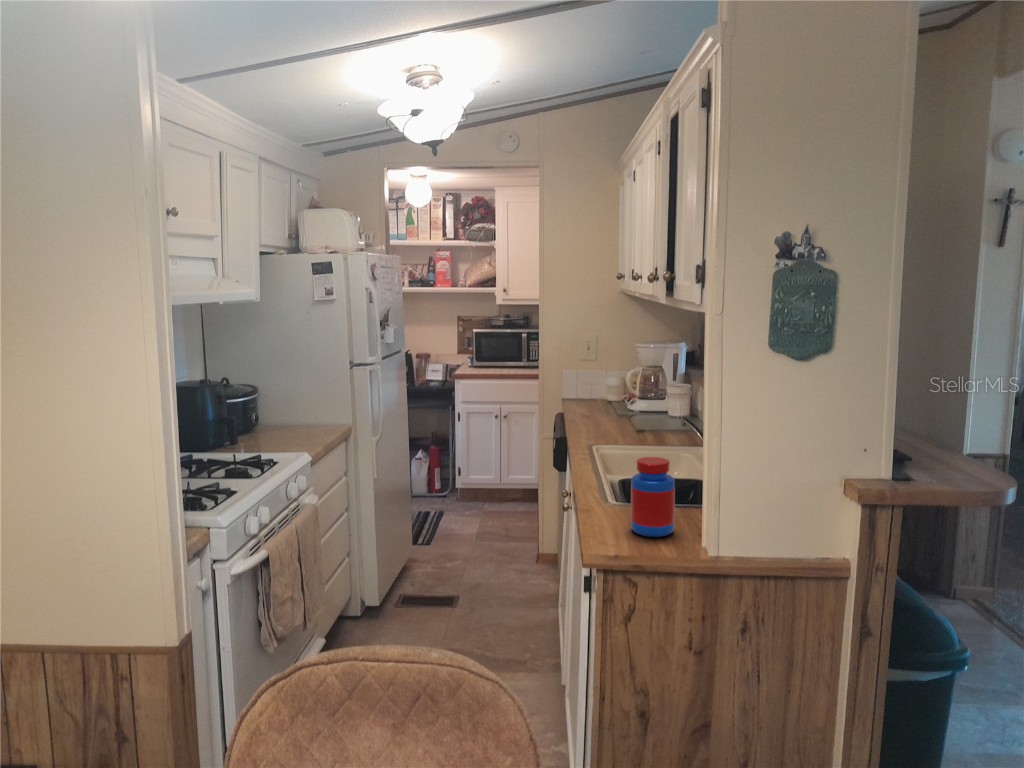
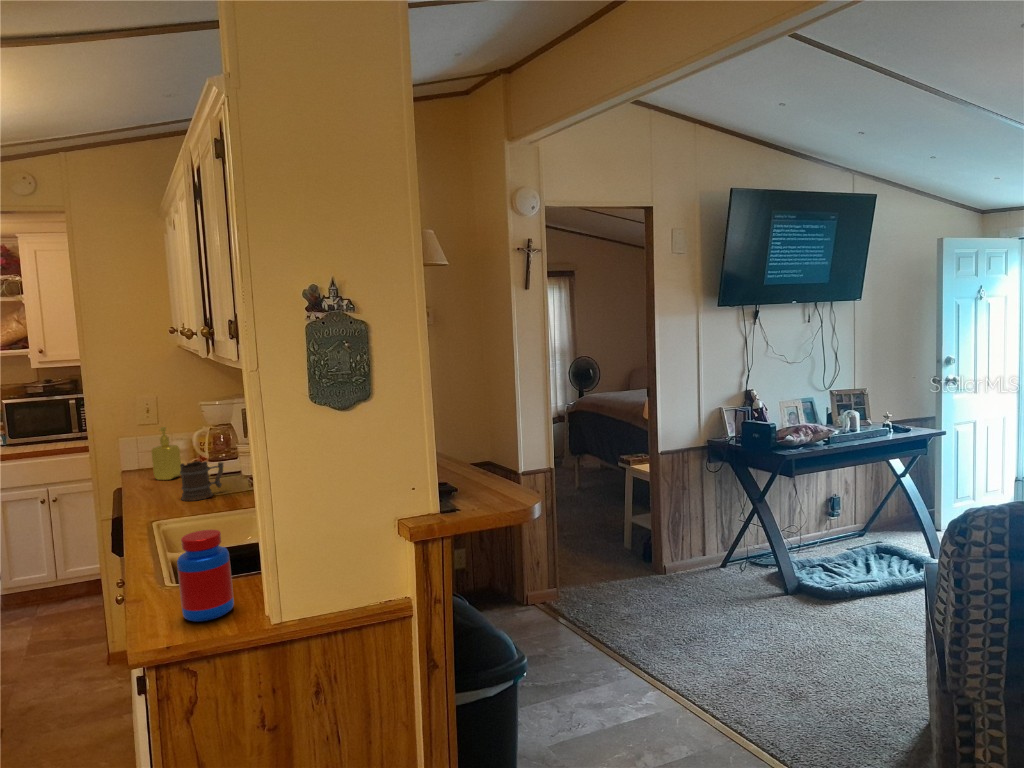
soap dispenser: none [591,364,614,412] -> present [152,427,181,480]
mug: none [615,398,655,434] -> present [180,461,223,501]

